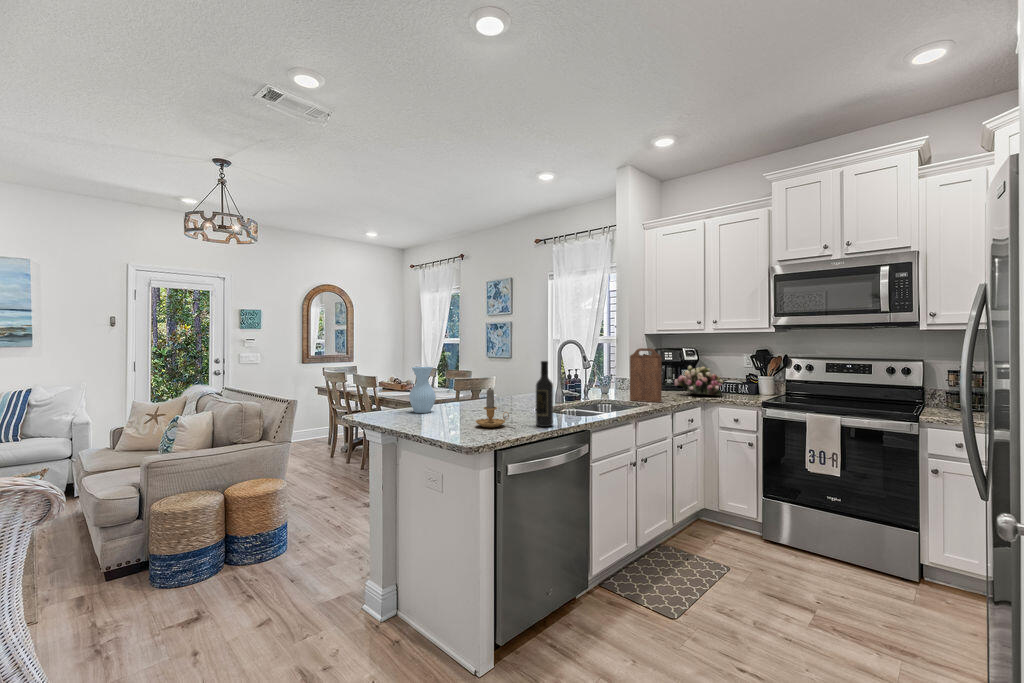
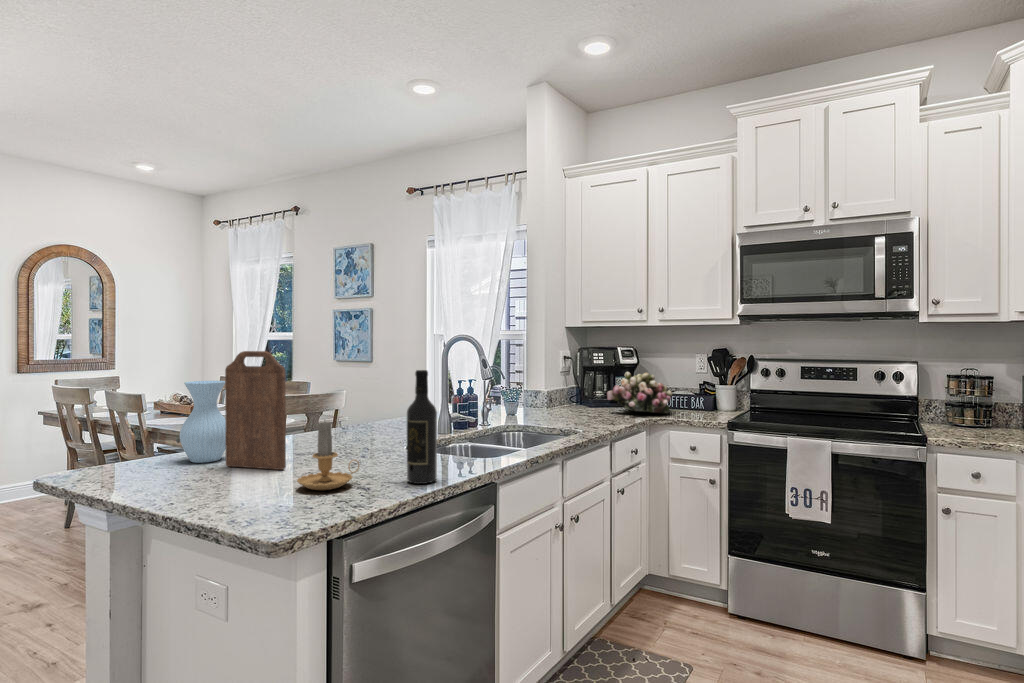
cutting board: present [630,348,662,402] -> present [225,351,286,470]

